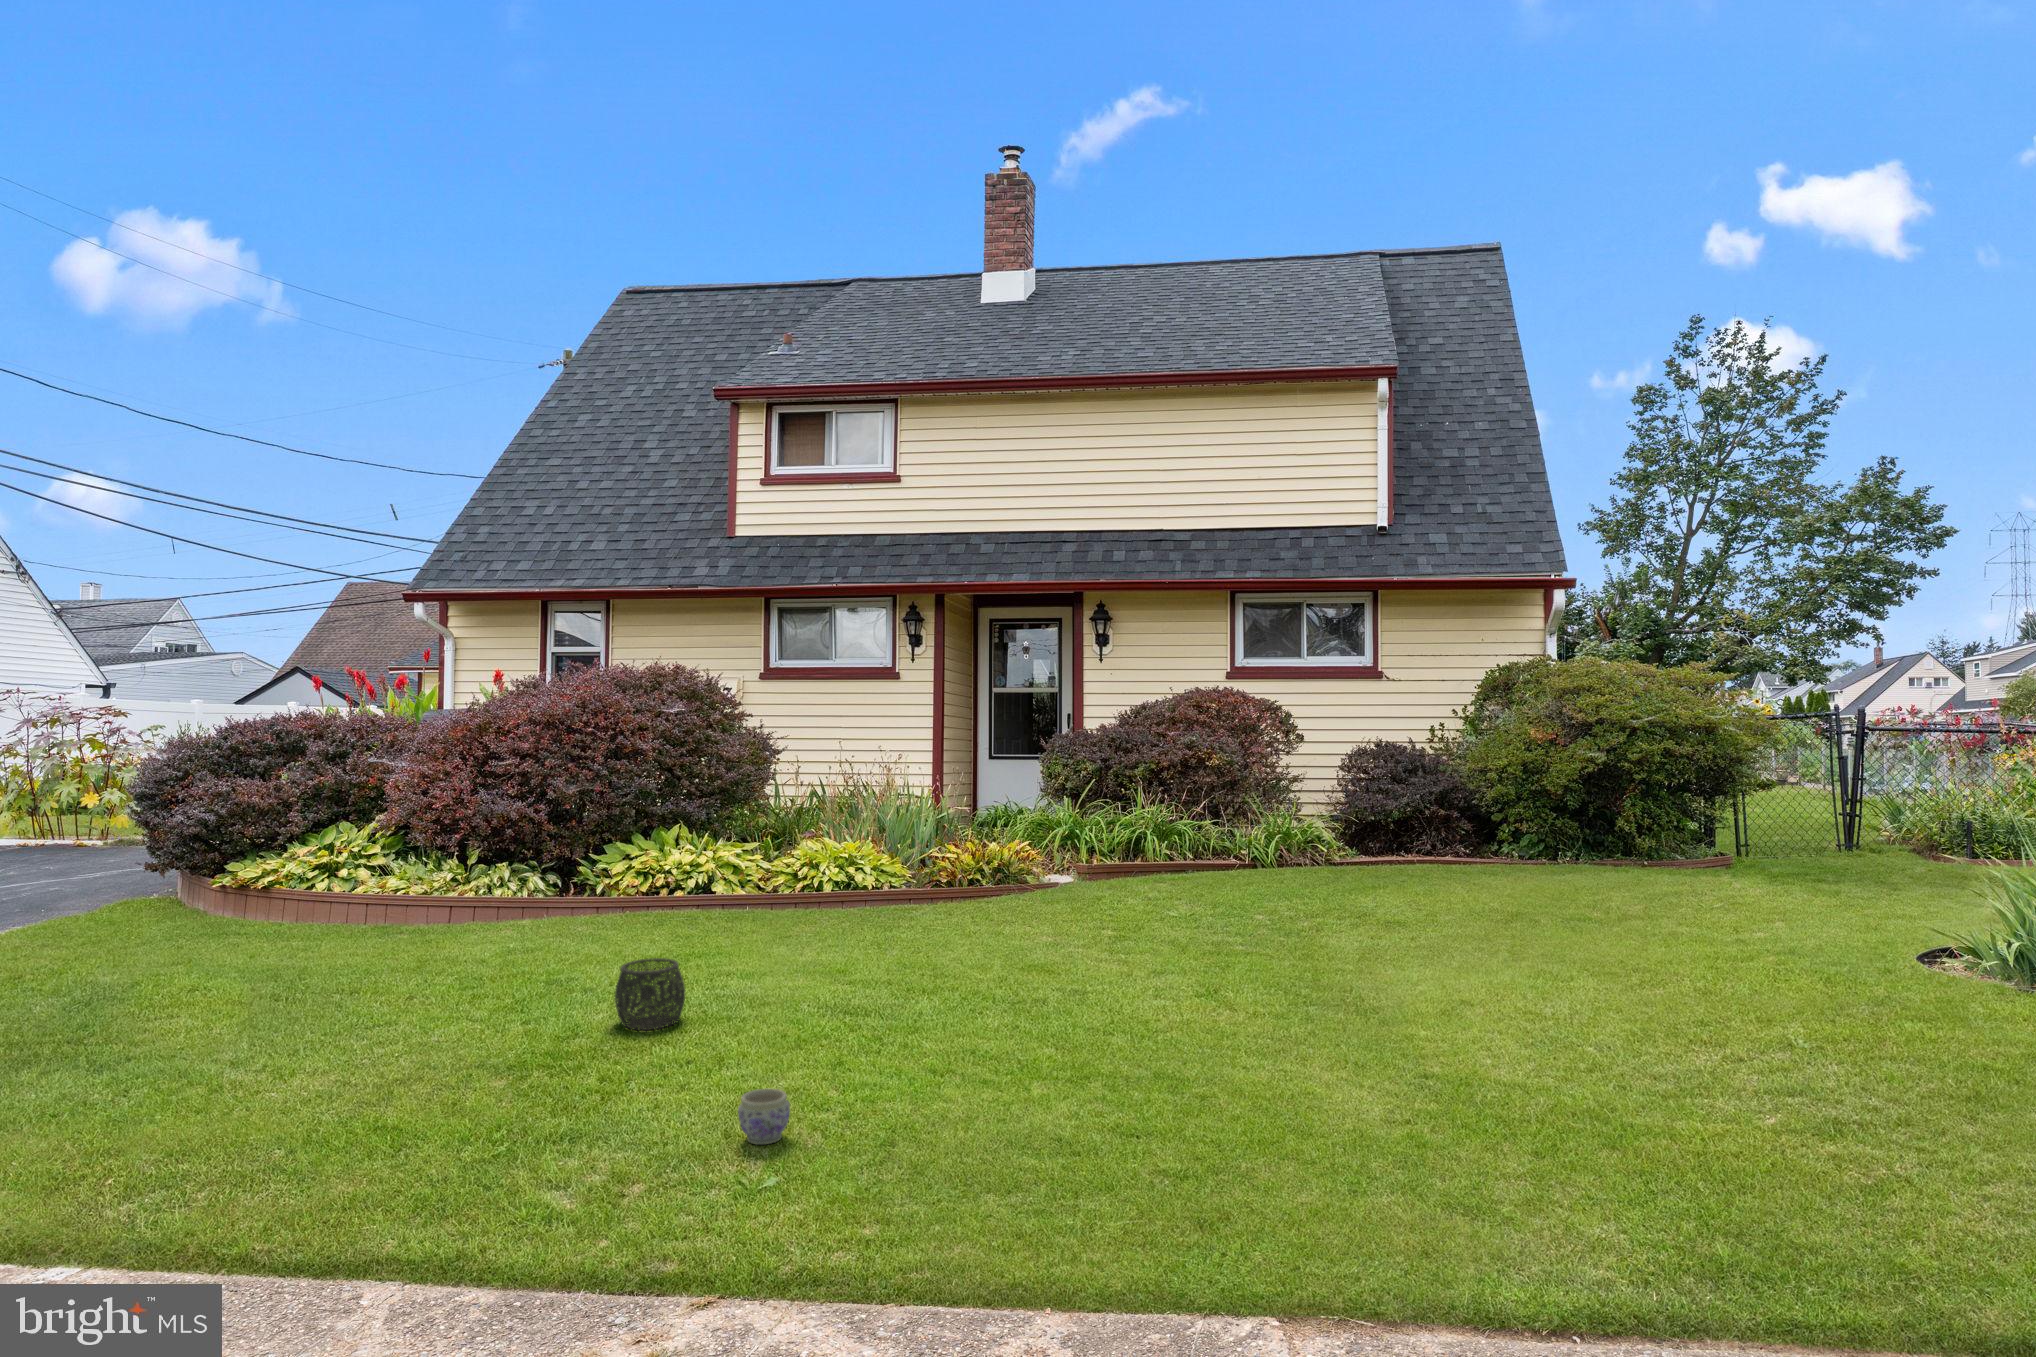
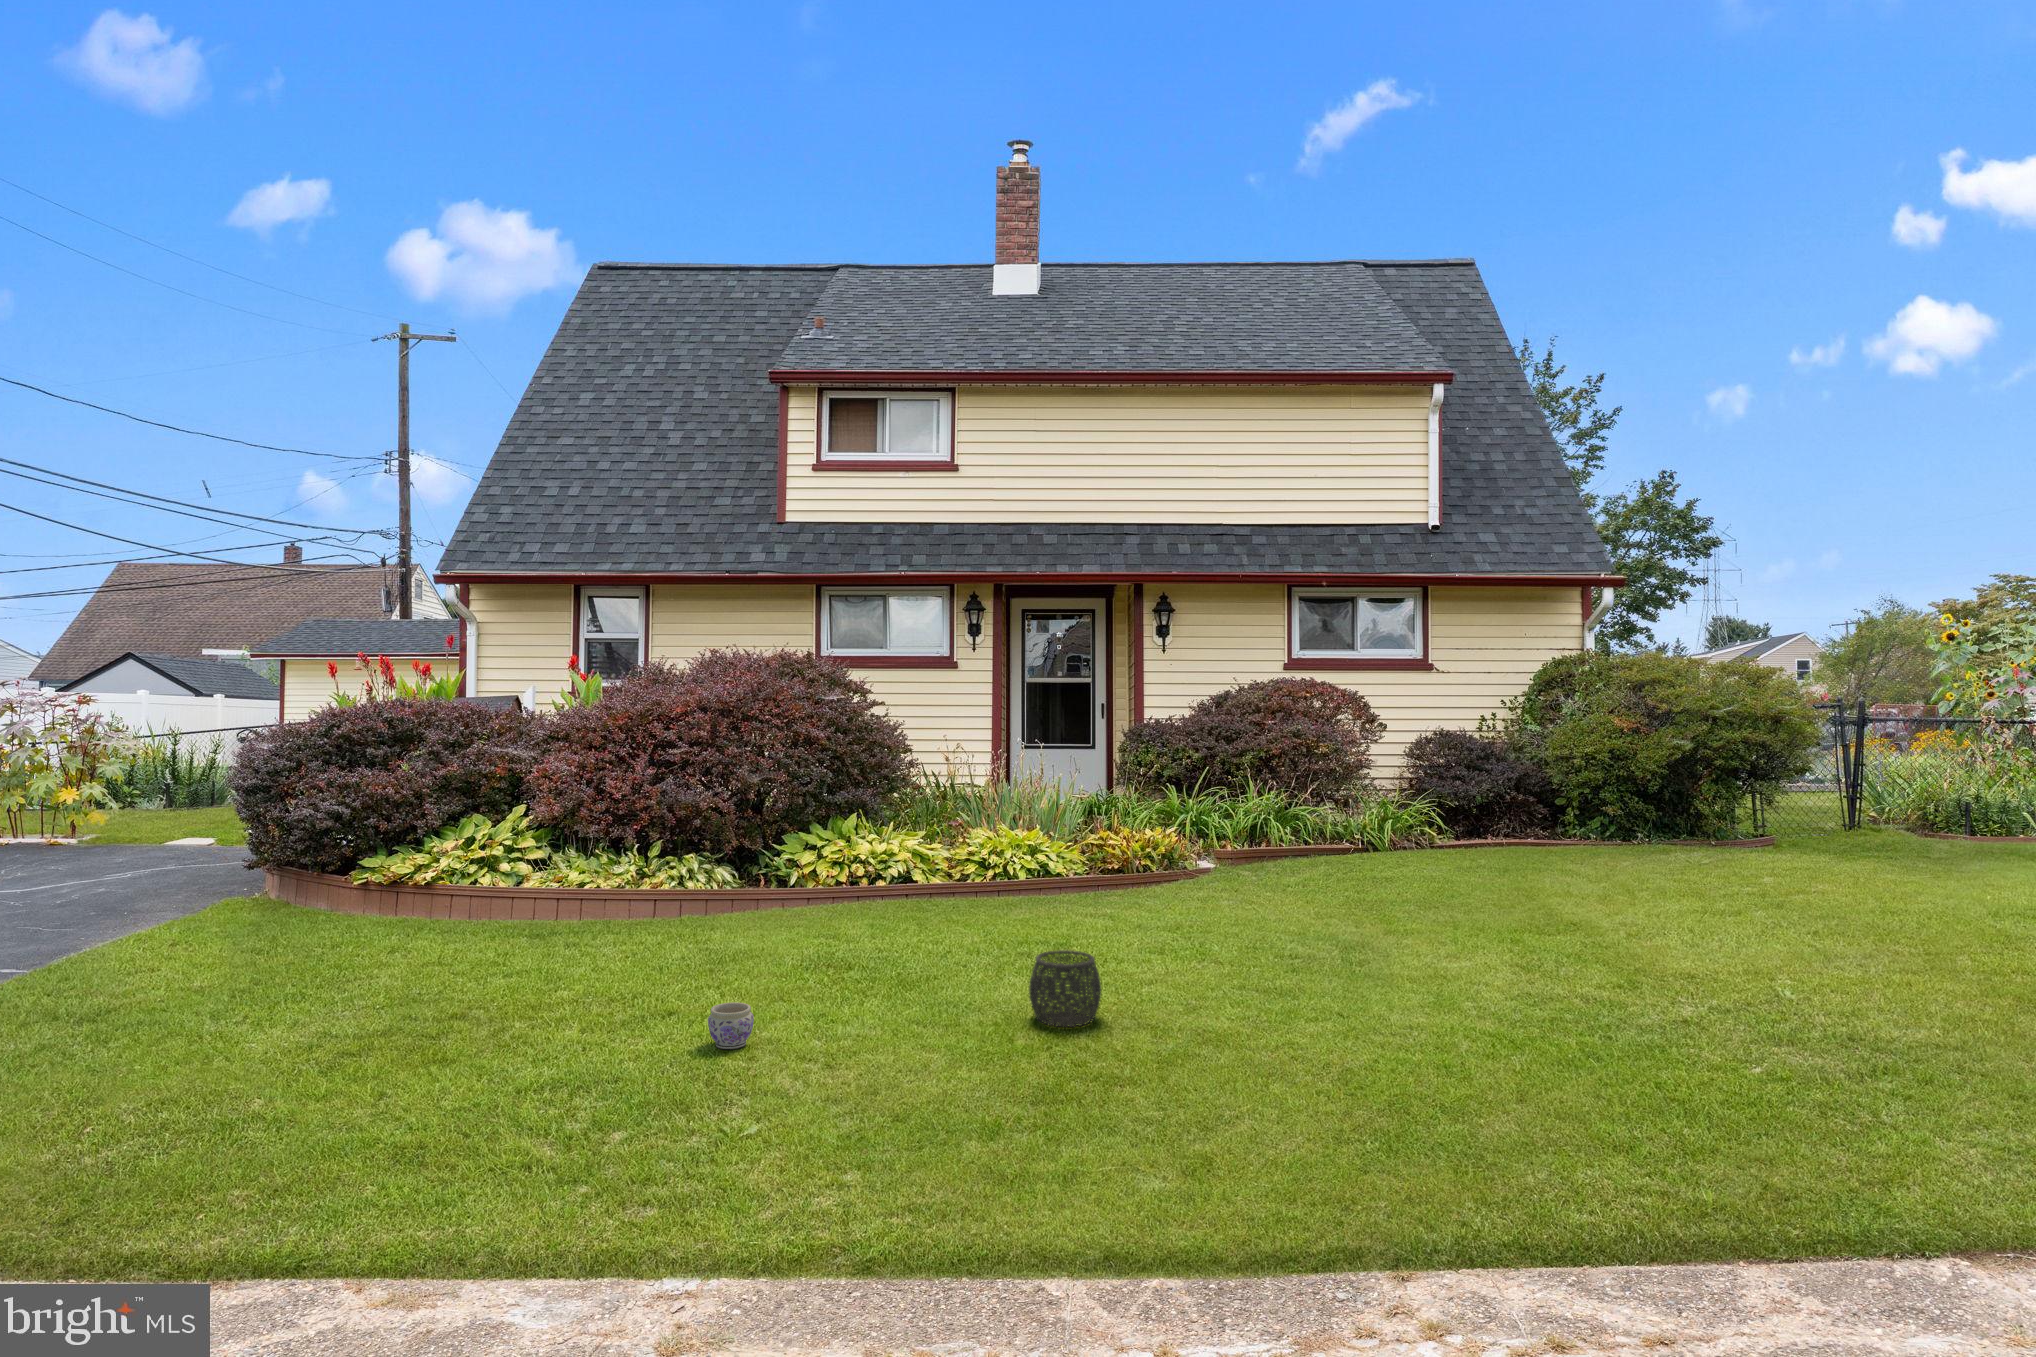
planter: present [738,1089,790,1145] -> present [708,1002,754,1050]

